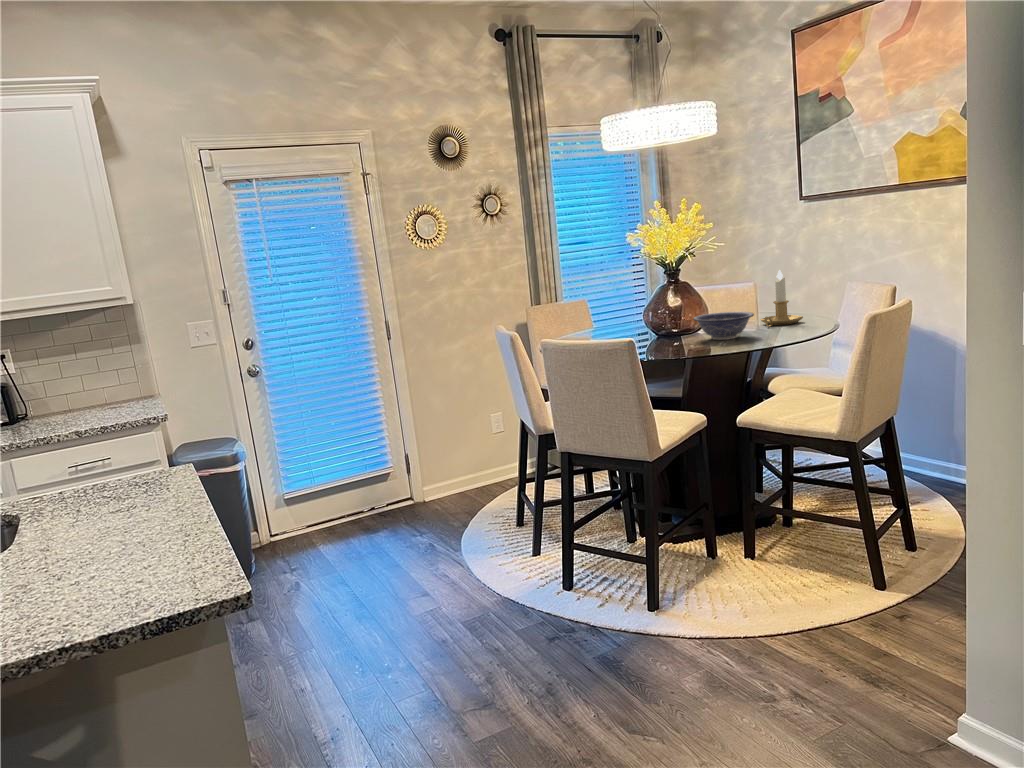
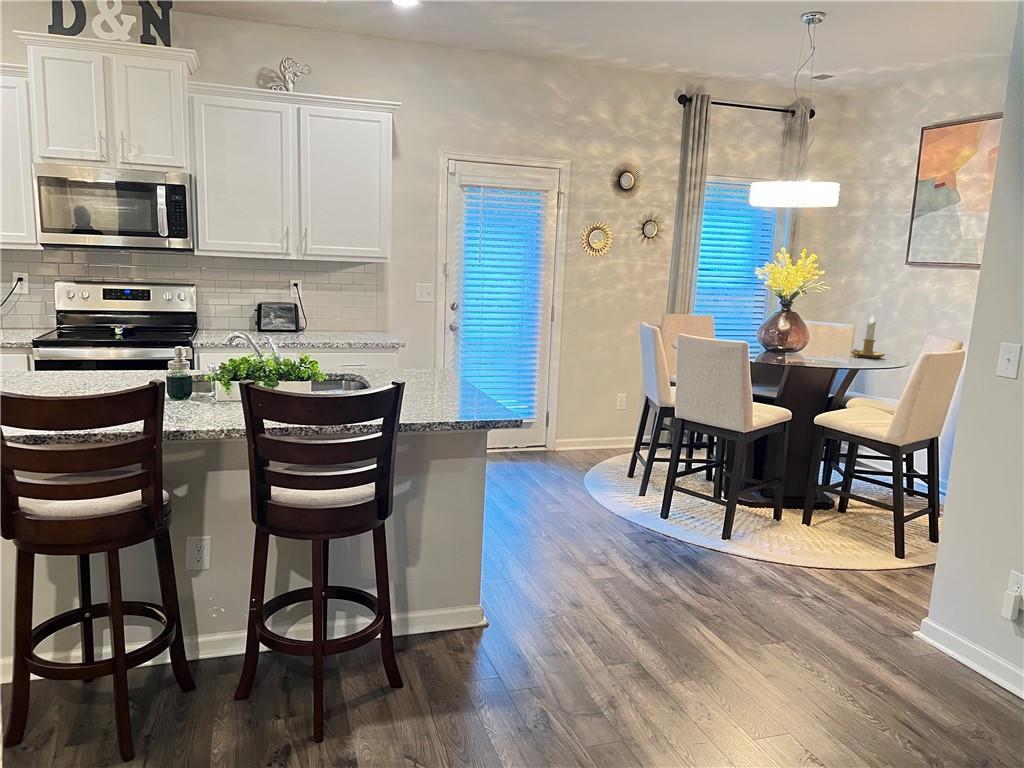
decorative bowl: present [693,312,754,340] -> none [795,339,844,360]

